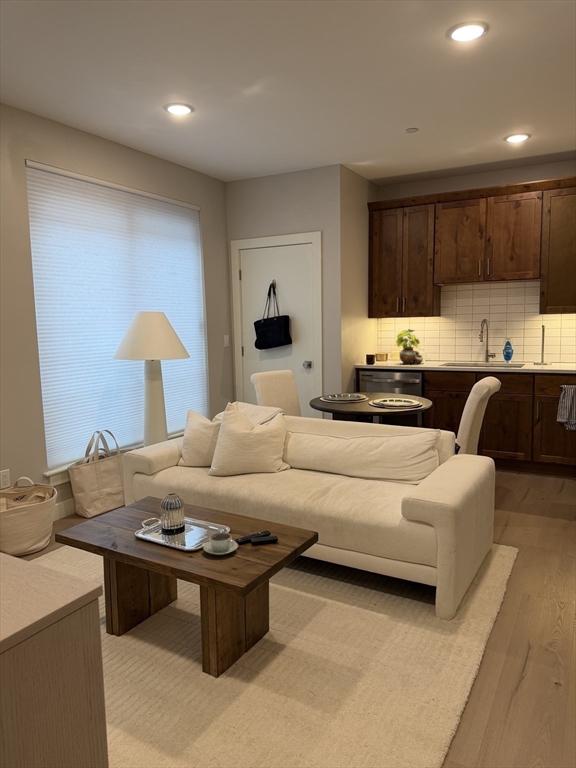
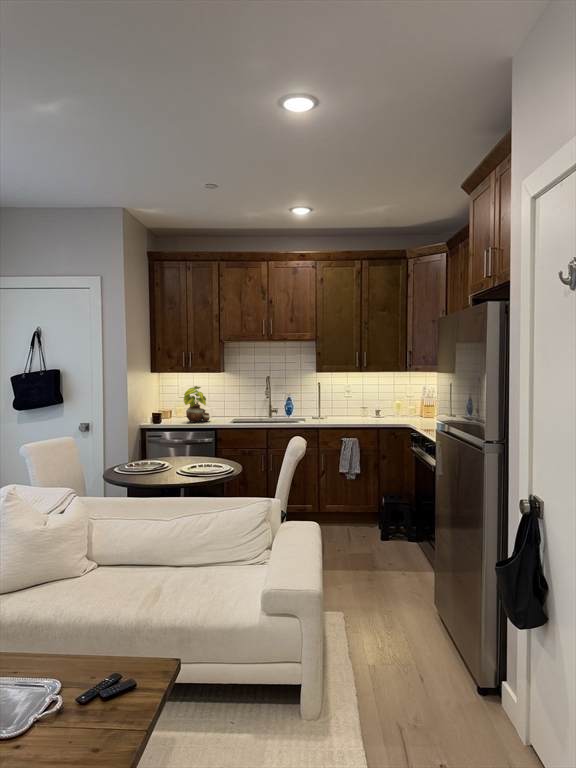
coffee cup: present [203,532,238,555] -> none [34,694,88,735]

